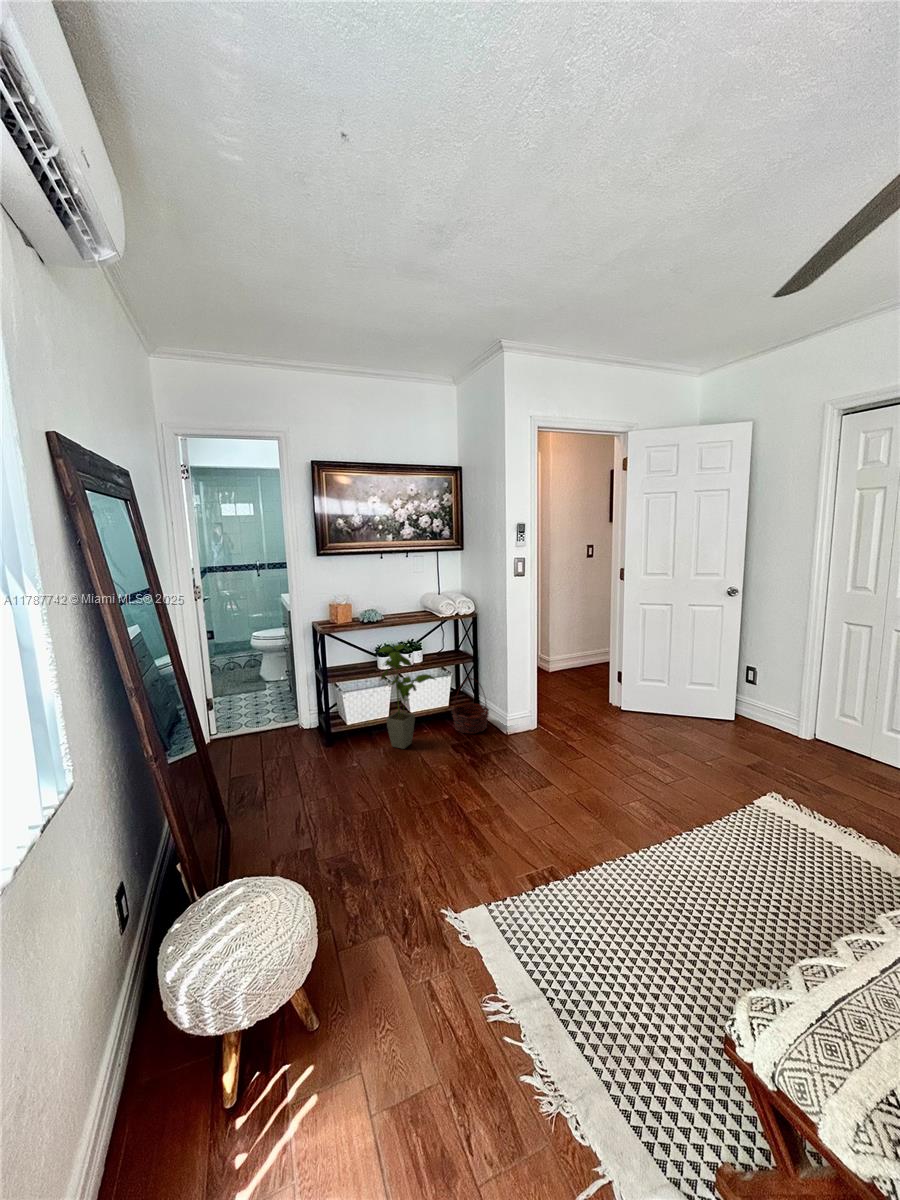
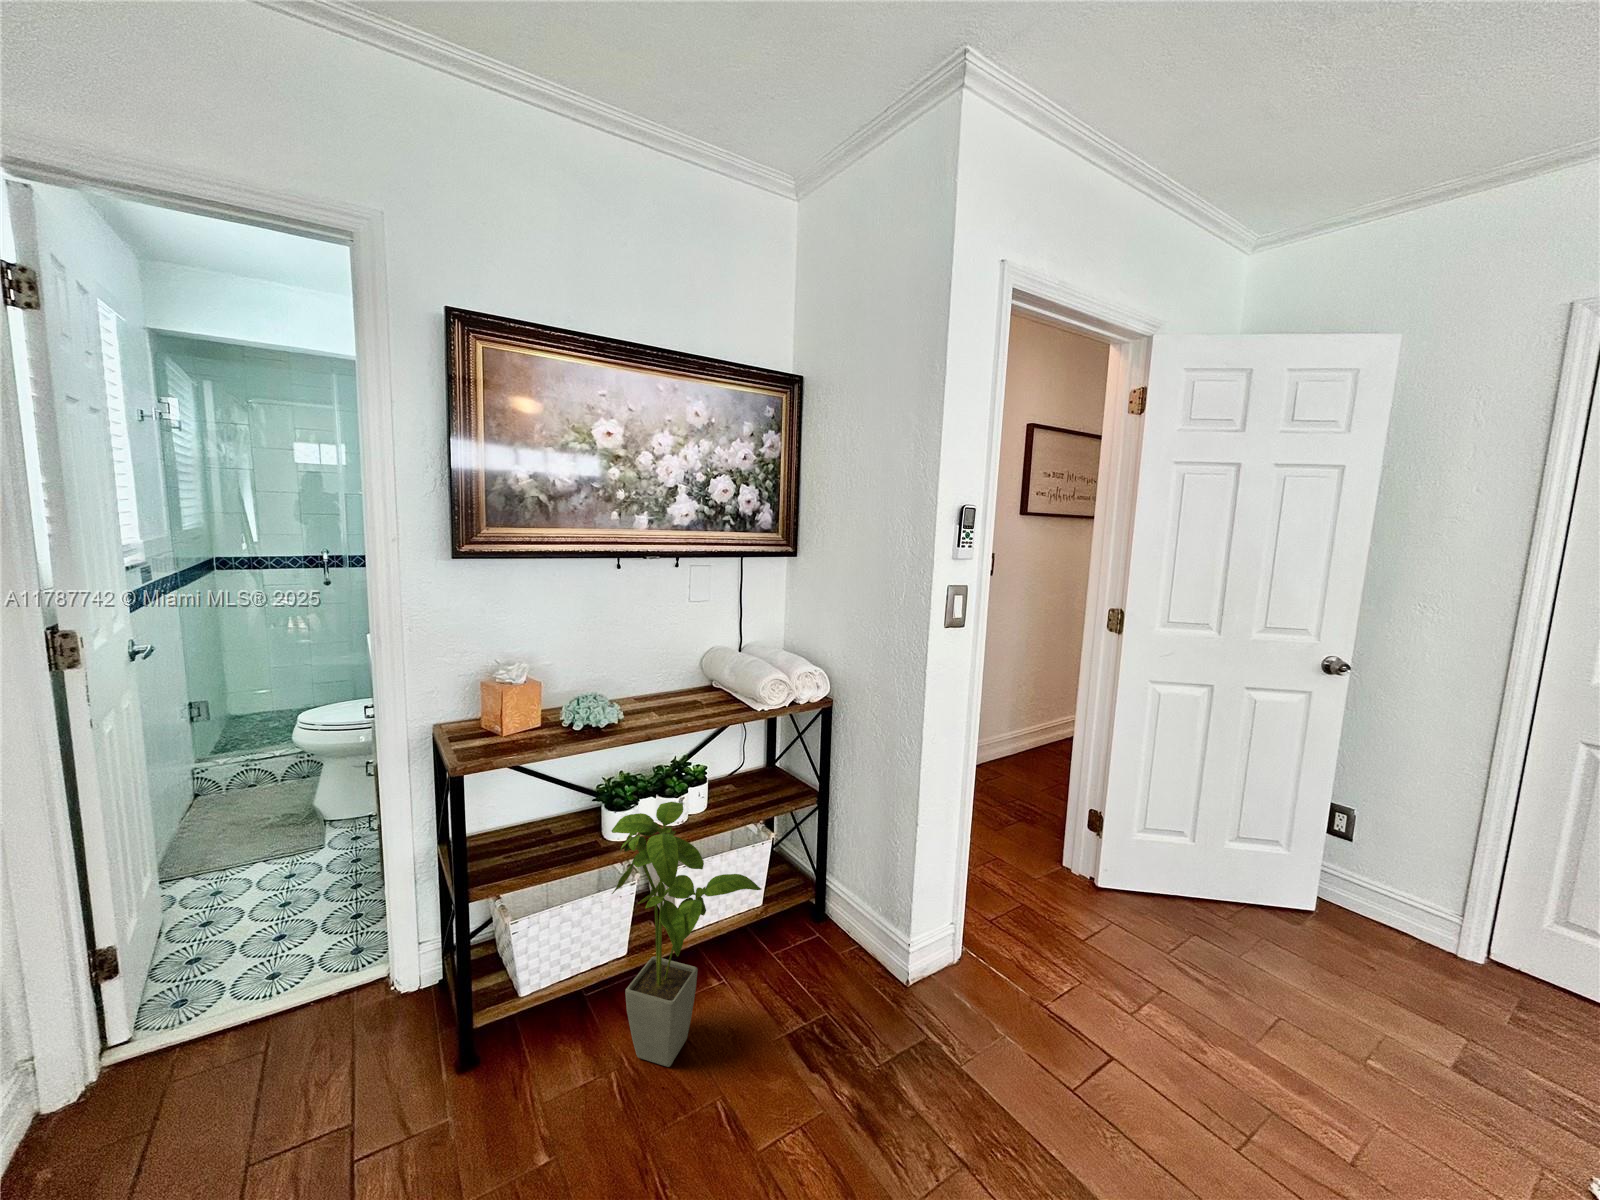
basket: present [452,678,489,734] -> none [775,854,861,989]

